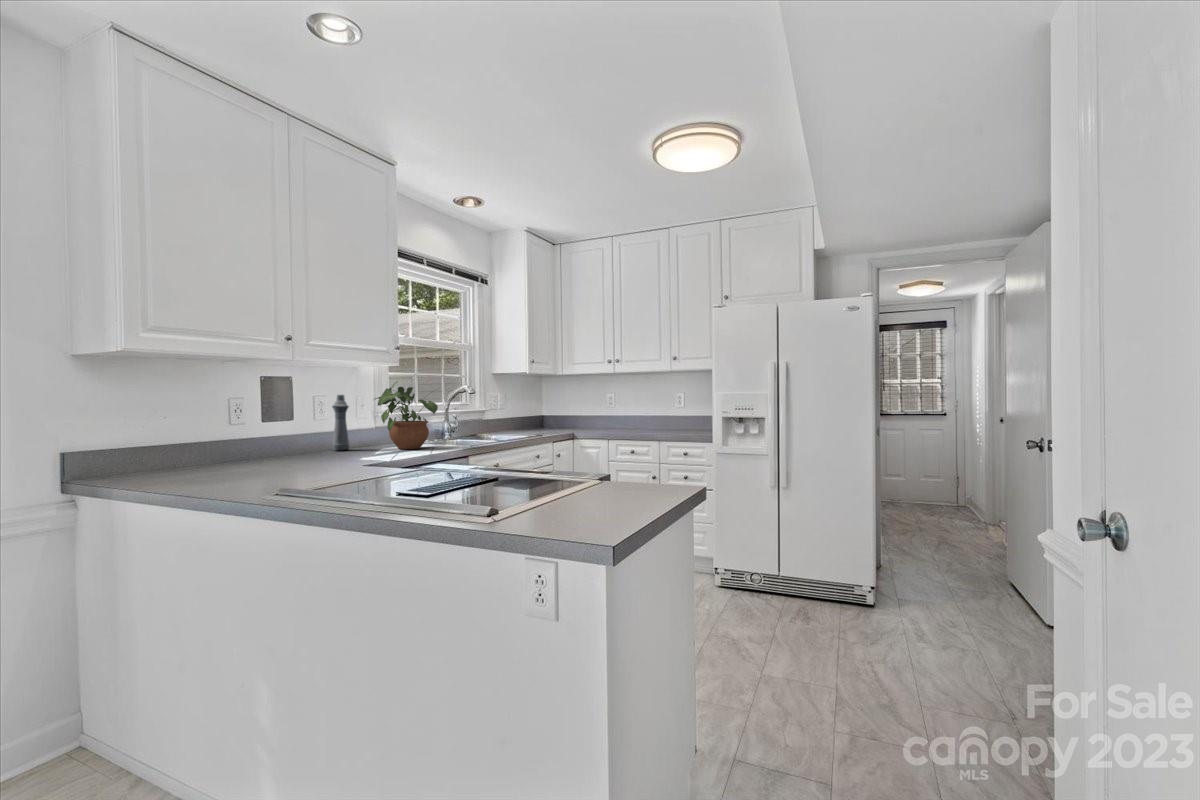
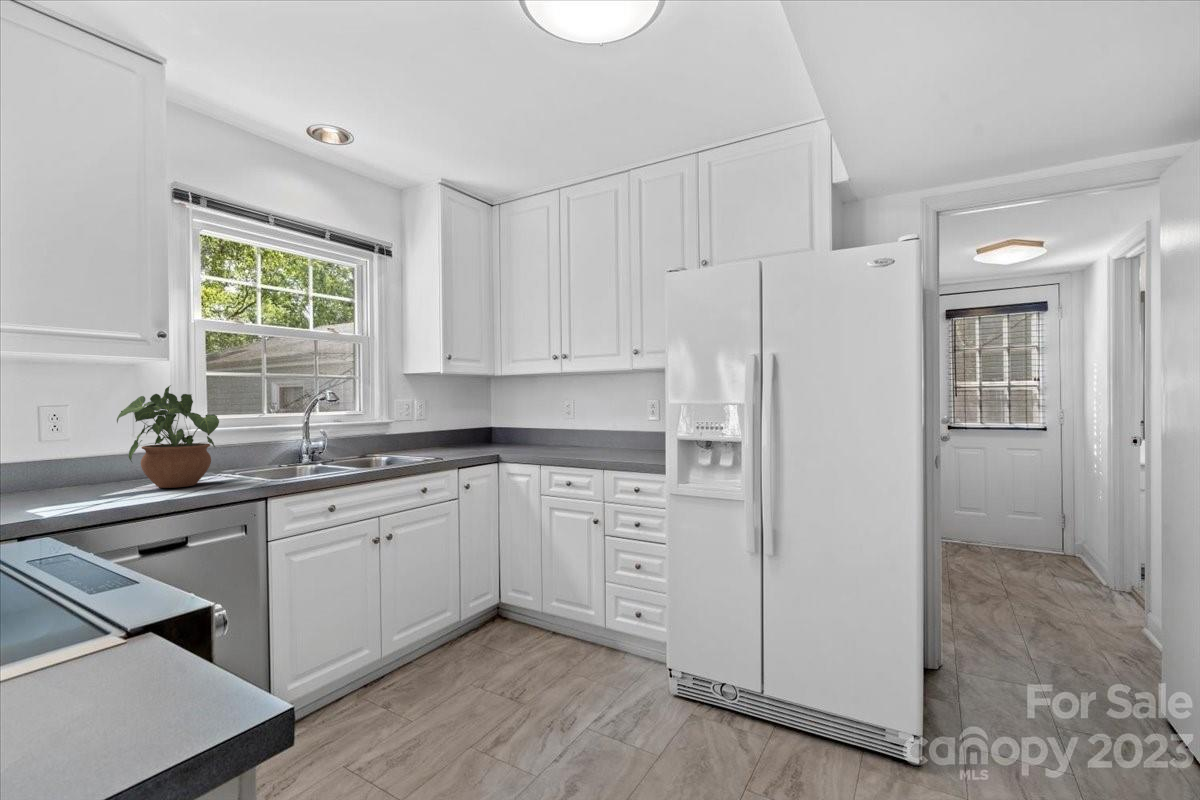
bottle: present [332,395,349,451] -> none [55,405,88,489]

